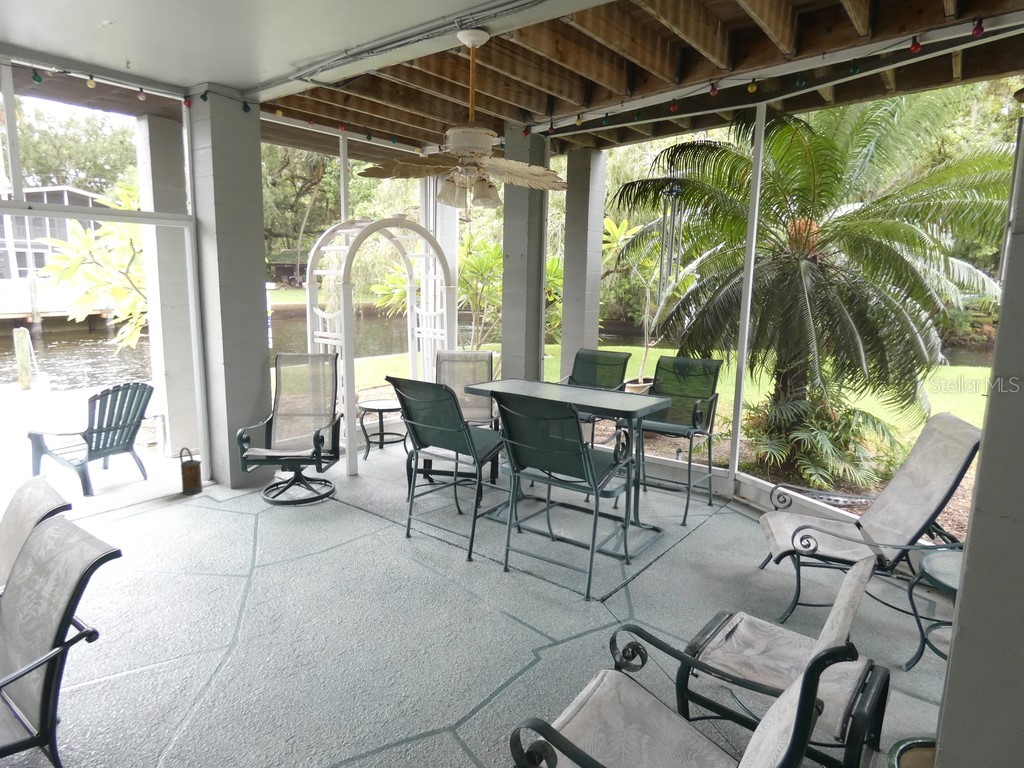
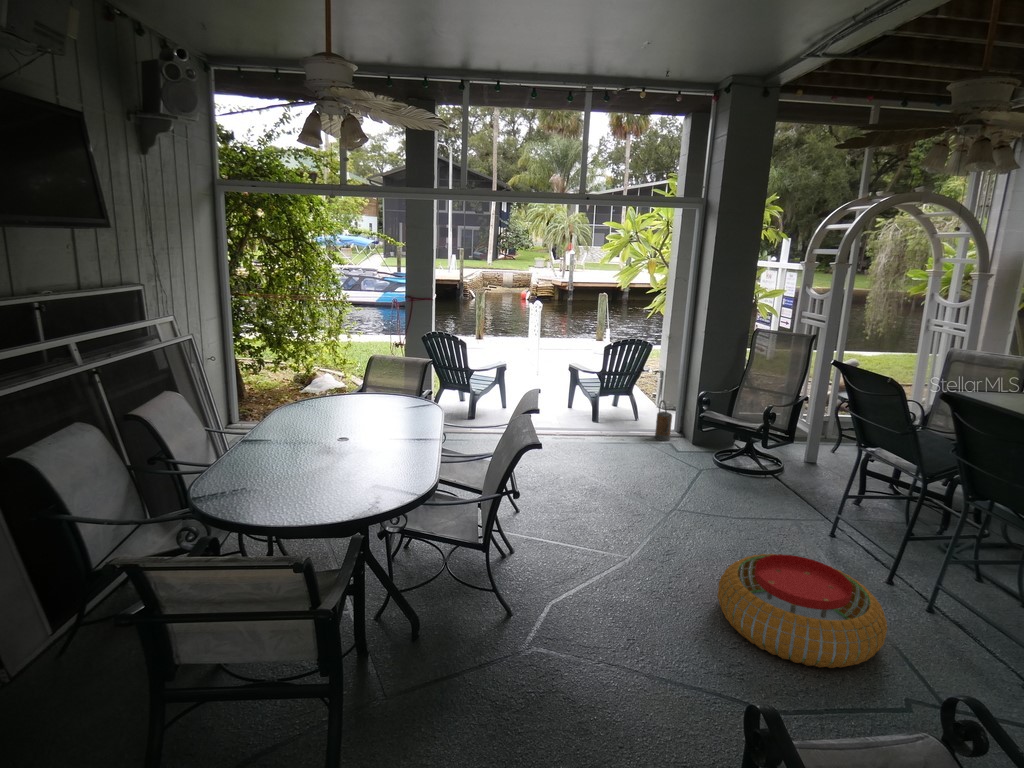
pouf: none [352,567,506,679] -> present [718,554,887,668]

